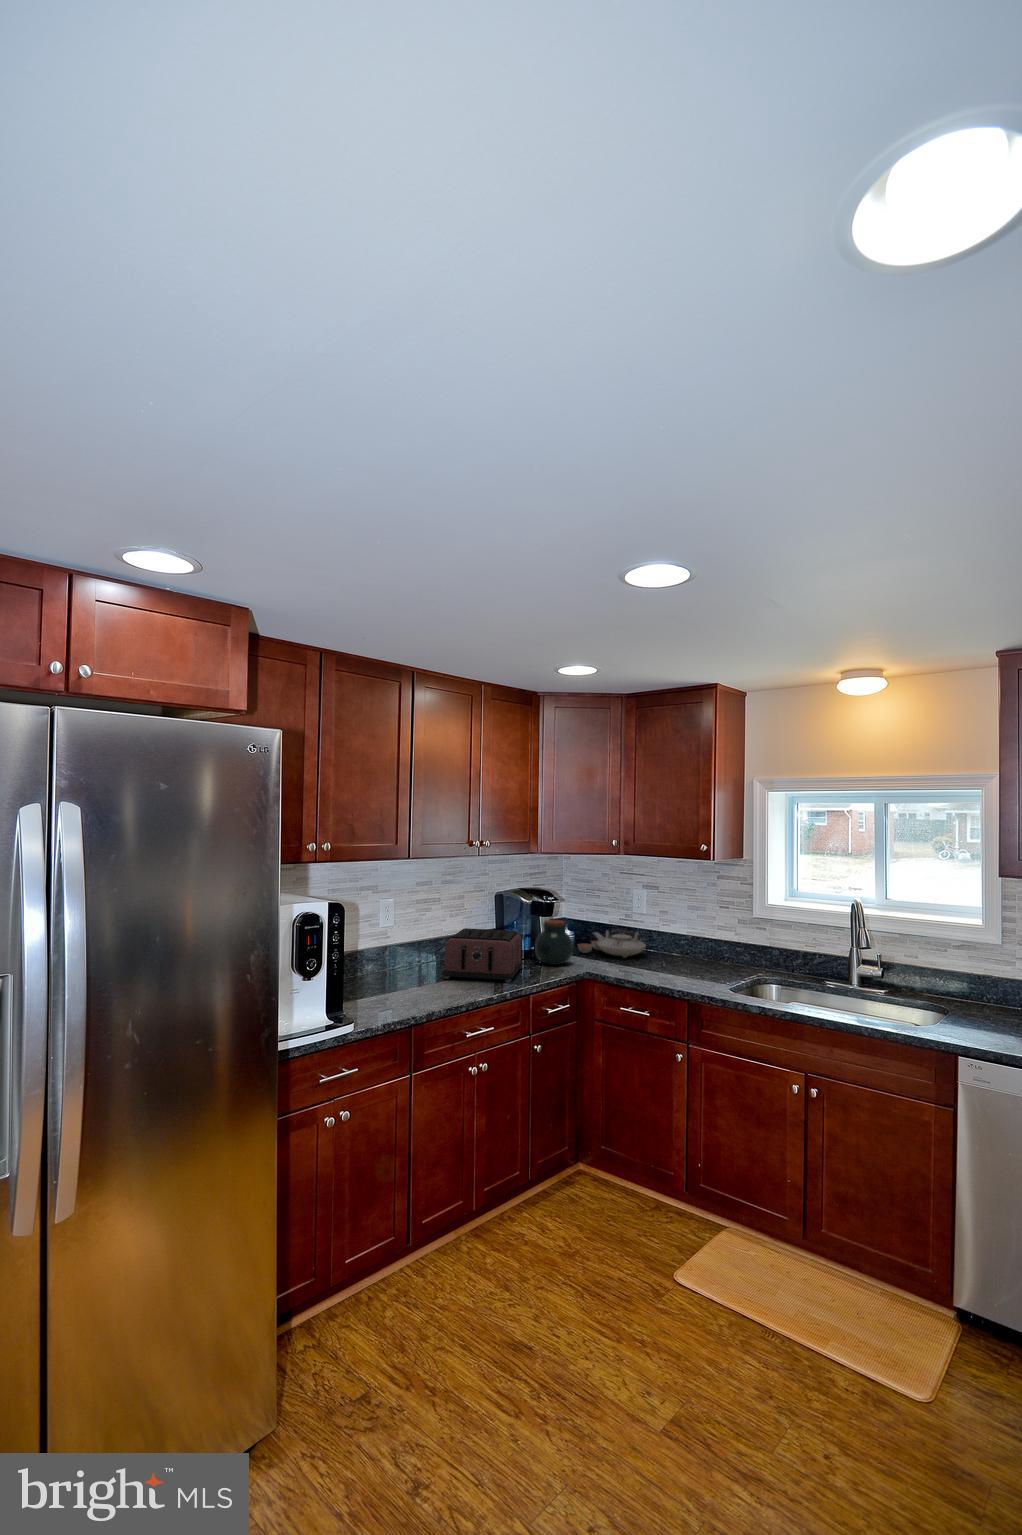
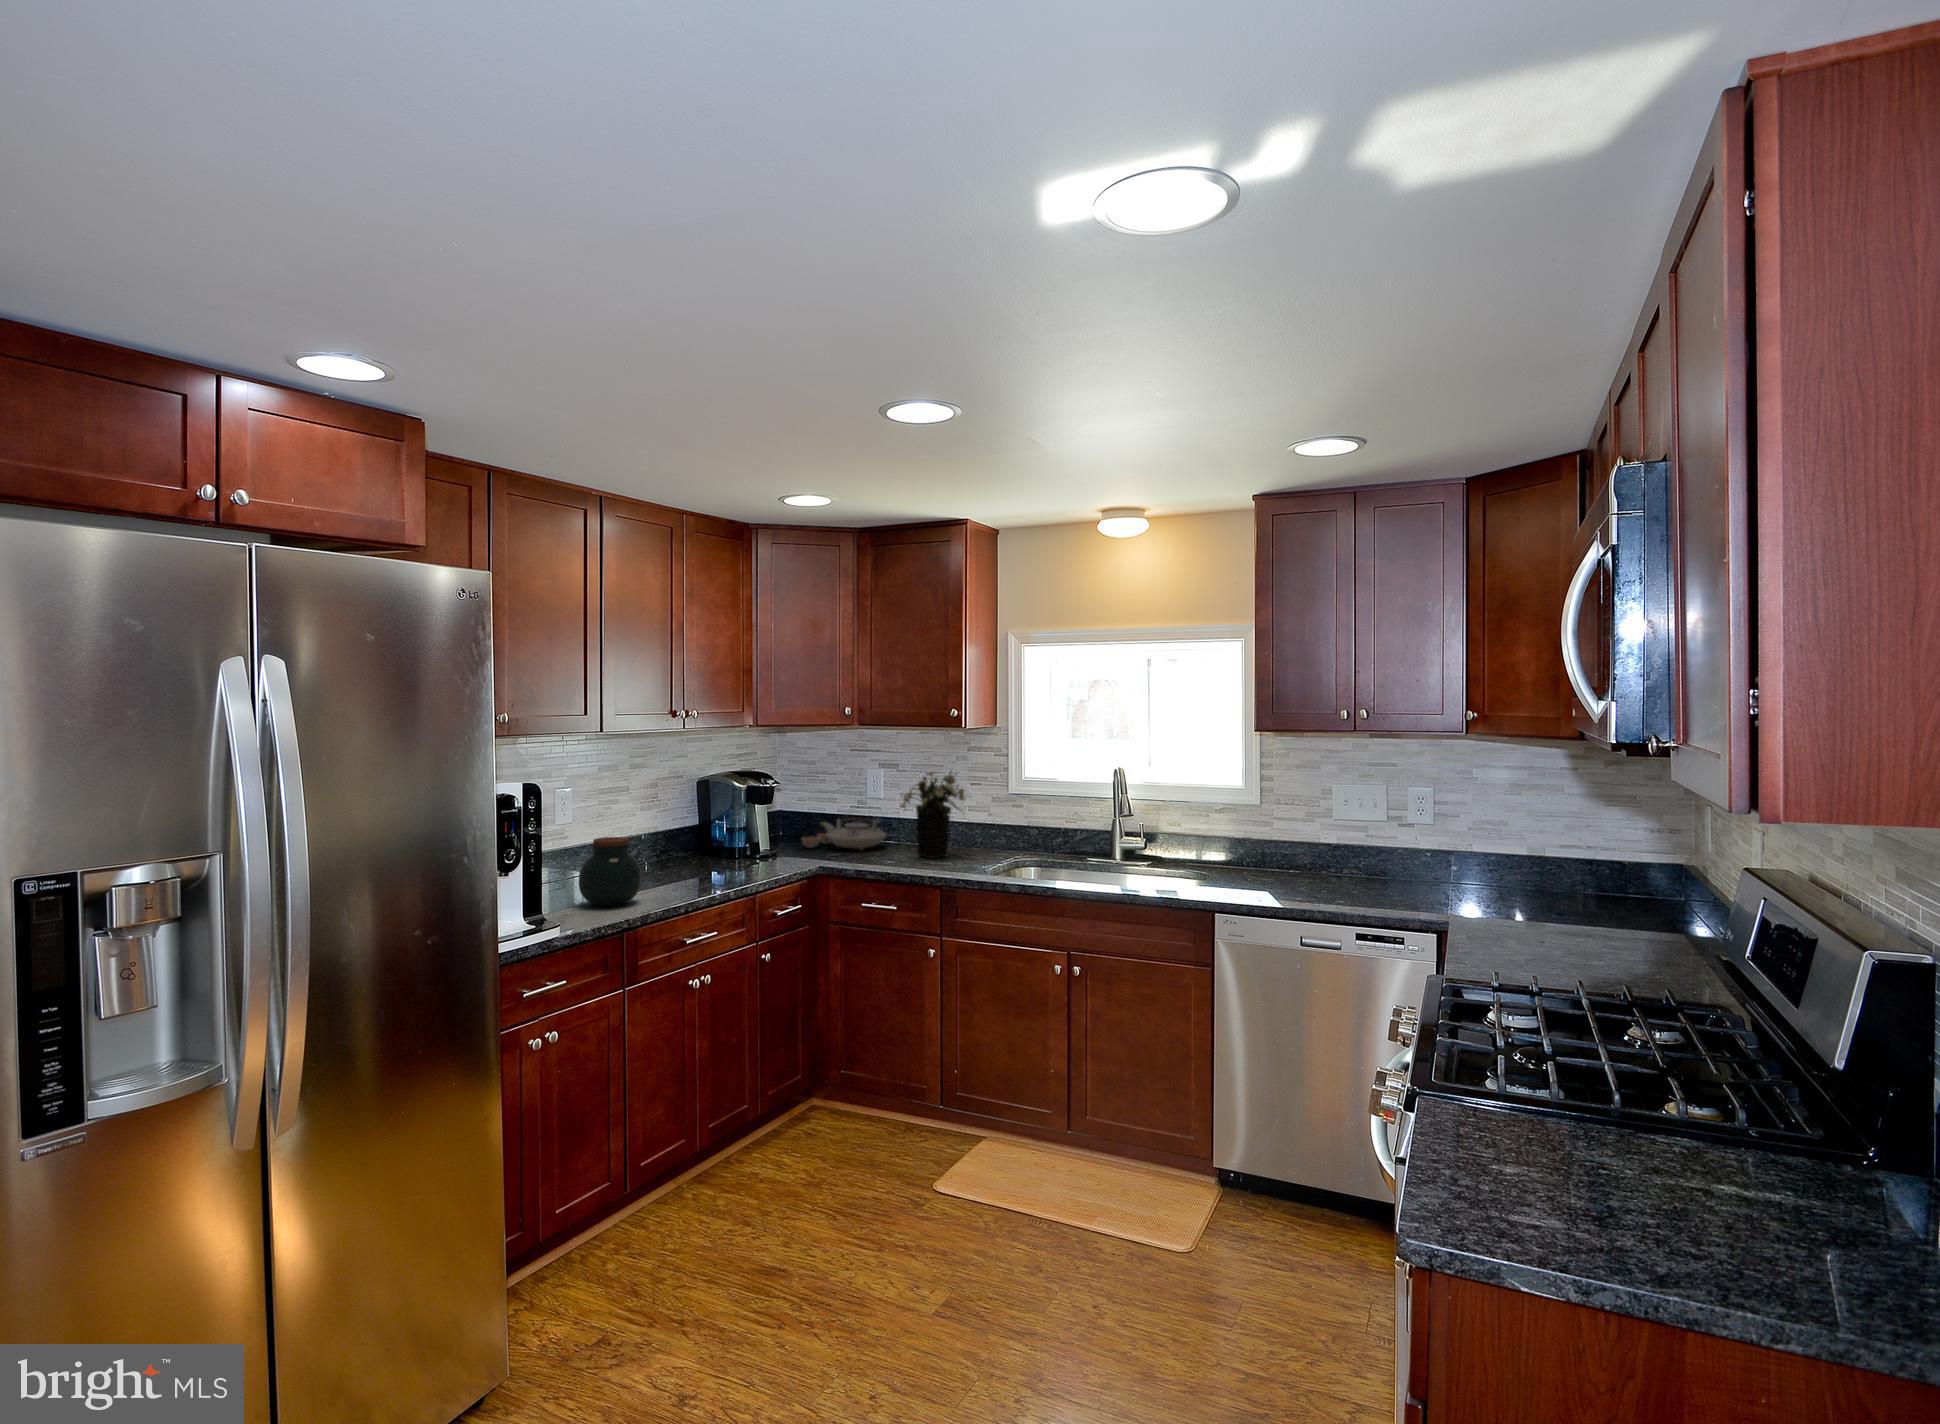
flower arrangement: none [653,894,716,970] -> present [901,772,967,858]
jar: present [535,920,573,965] -> present [579,837,641,906]
toaster: present [443,928,523,983] -> none [641,822,739,884]

